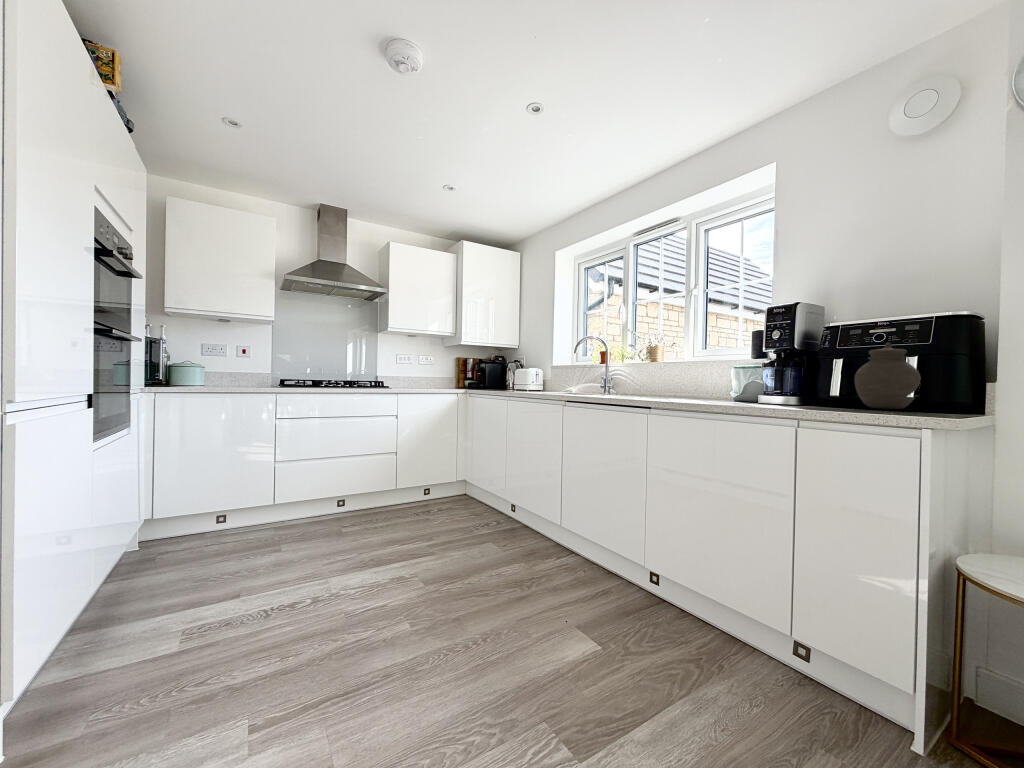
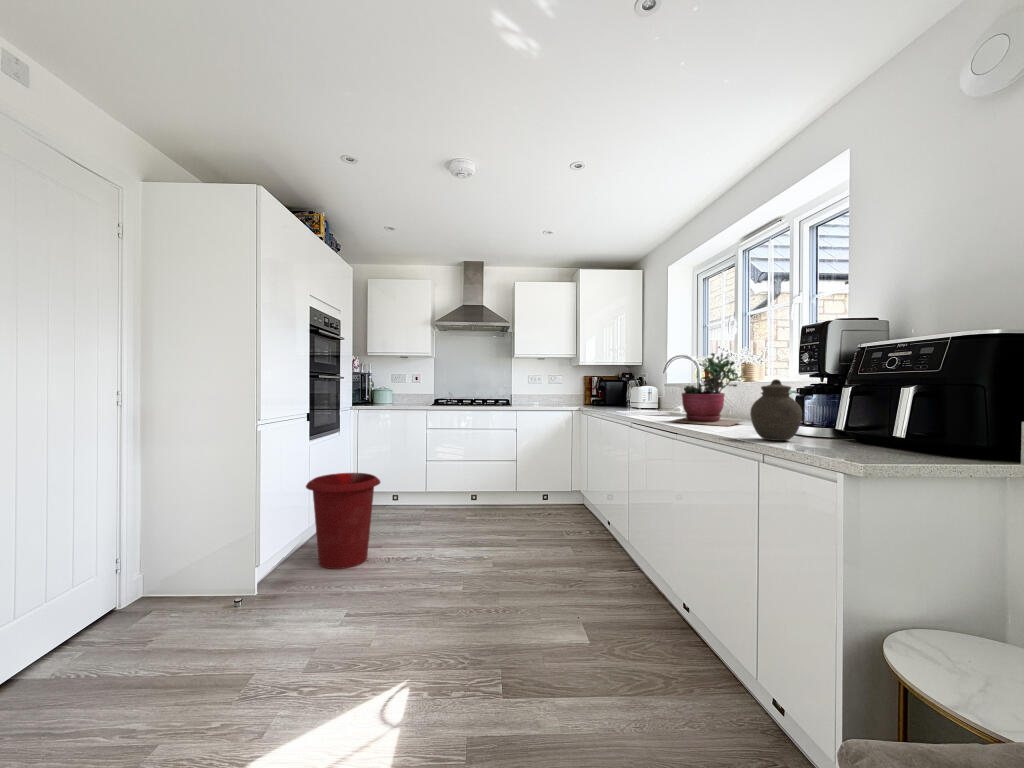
succulent plant: none [653,324,727,400] -> present [671,353,742,426]
waste bin: none [94,492,254,675] -> present [306,473,380,569]

